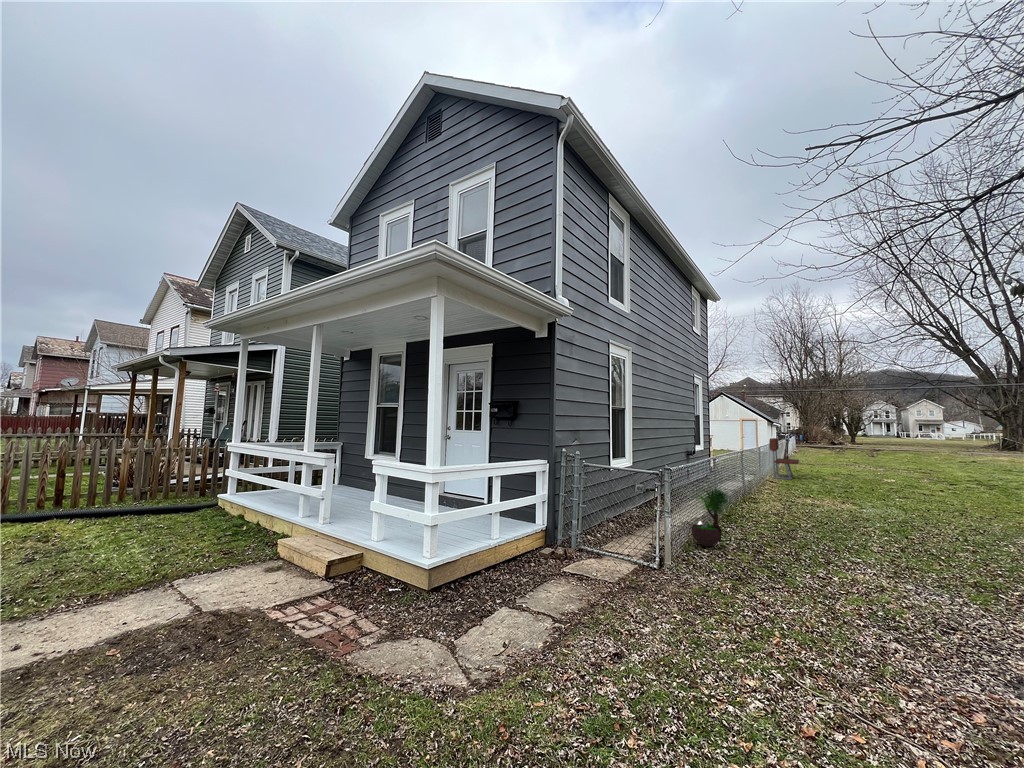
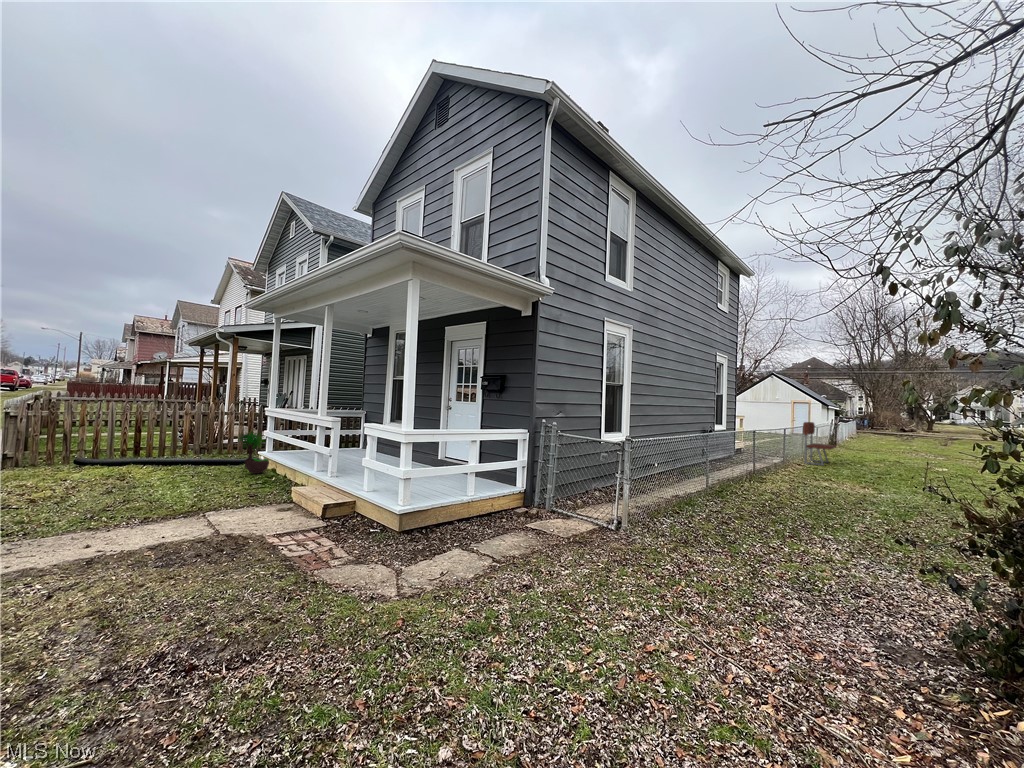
potted tree: present [691,487,729,546] -> present [239,431,269,474]

